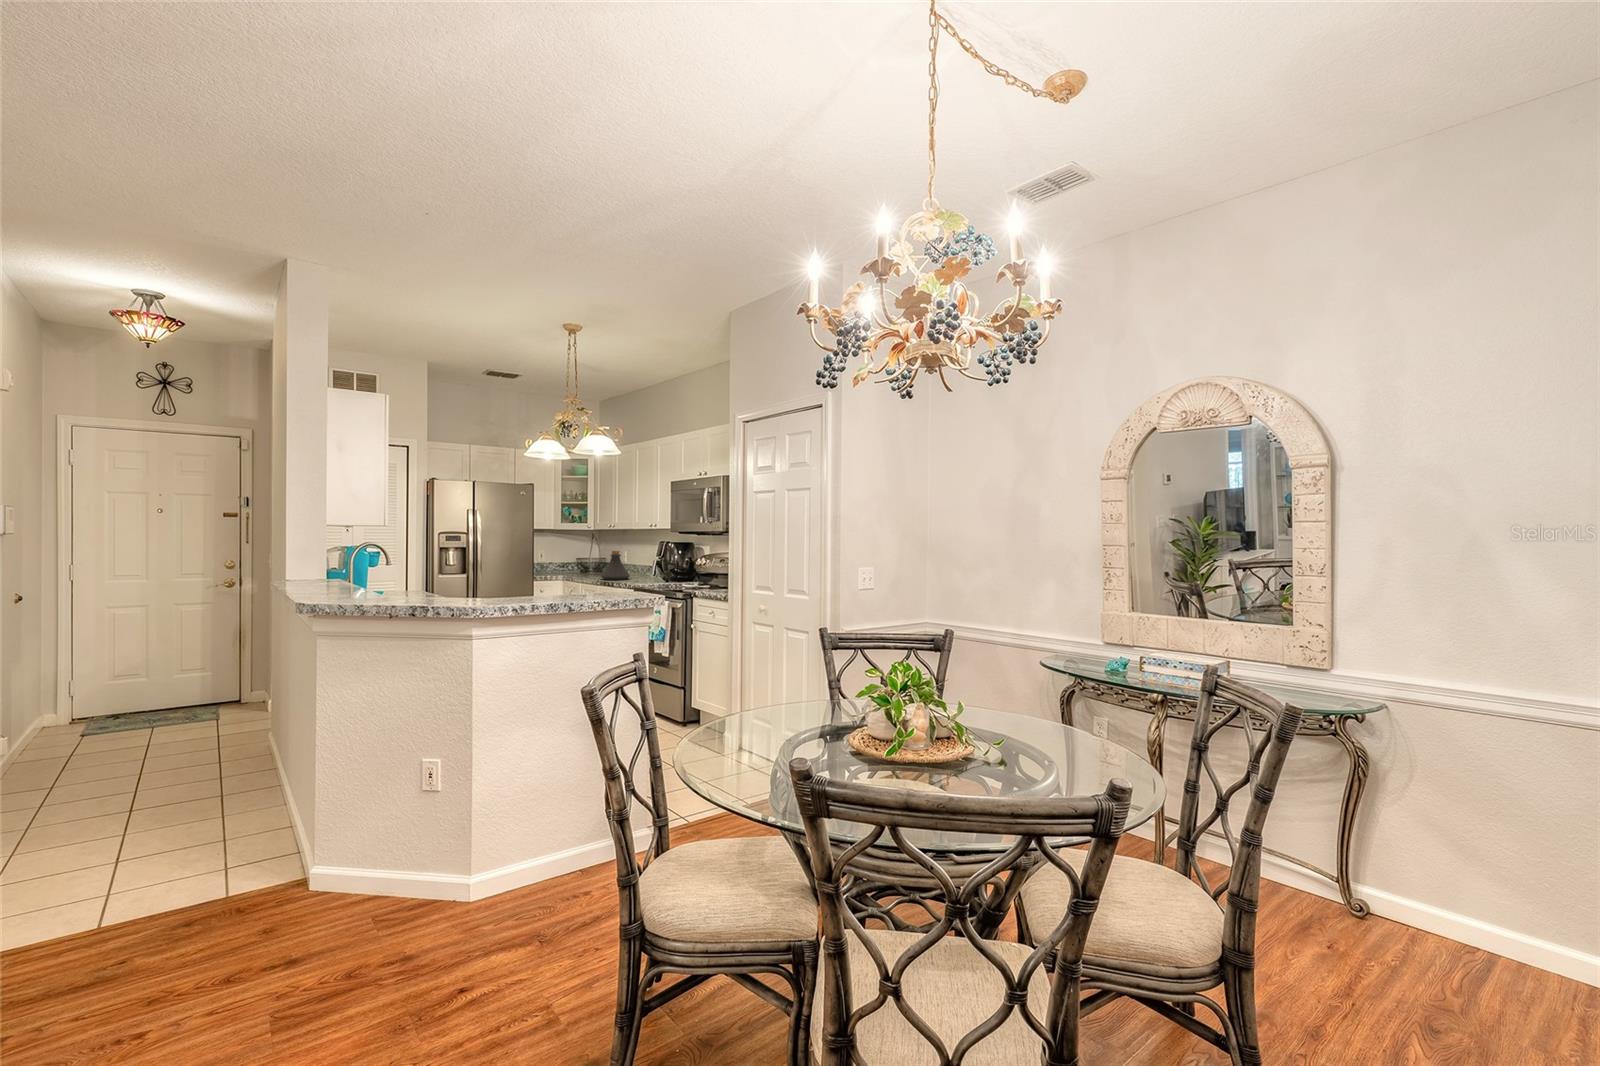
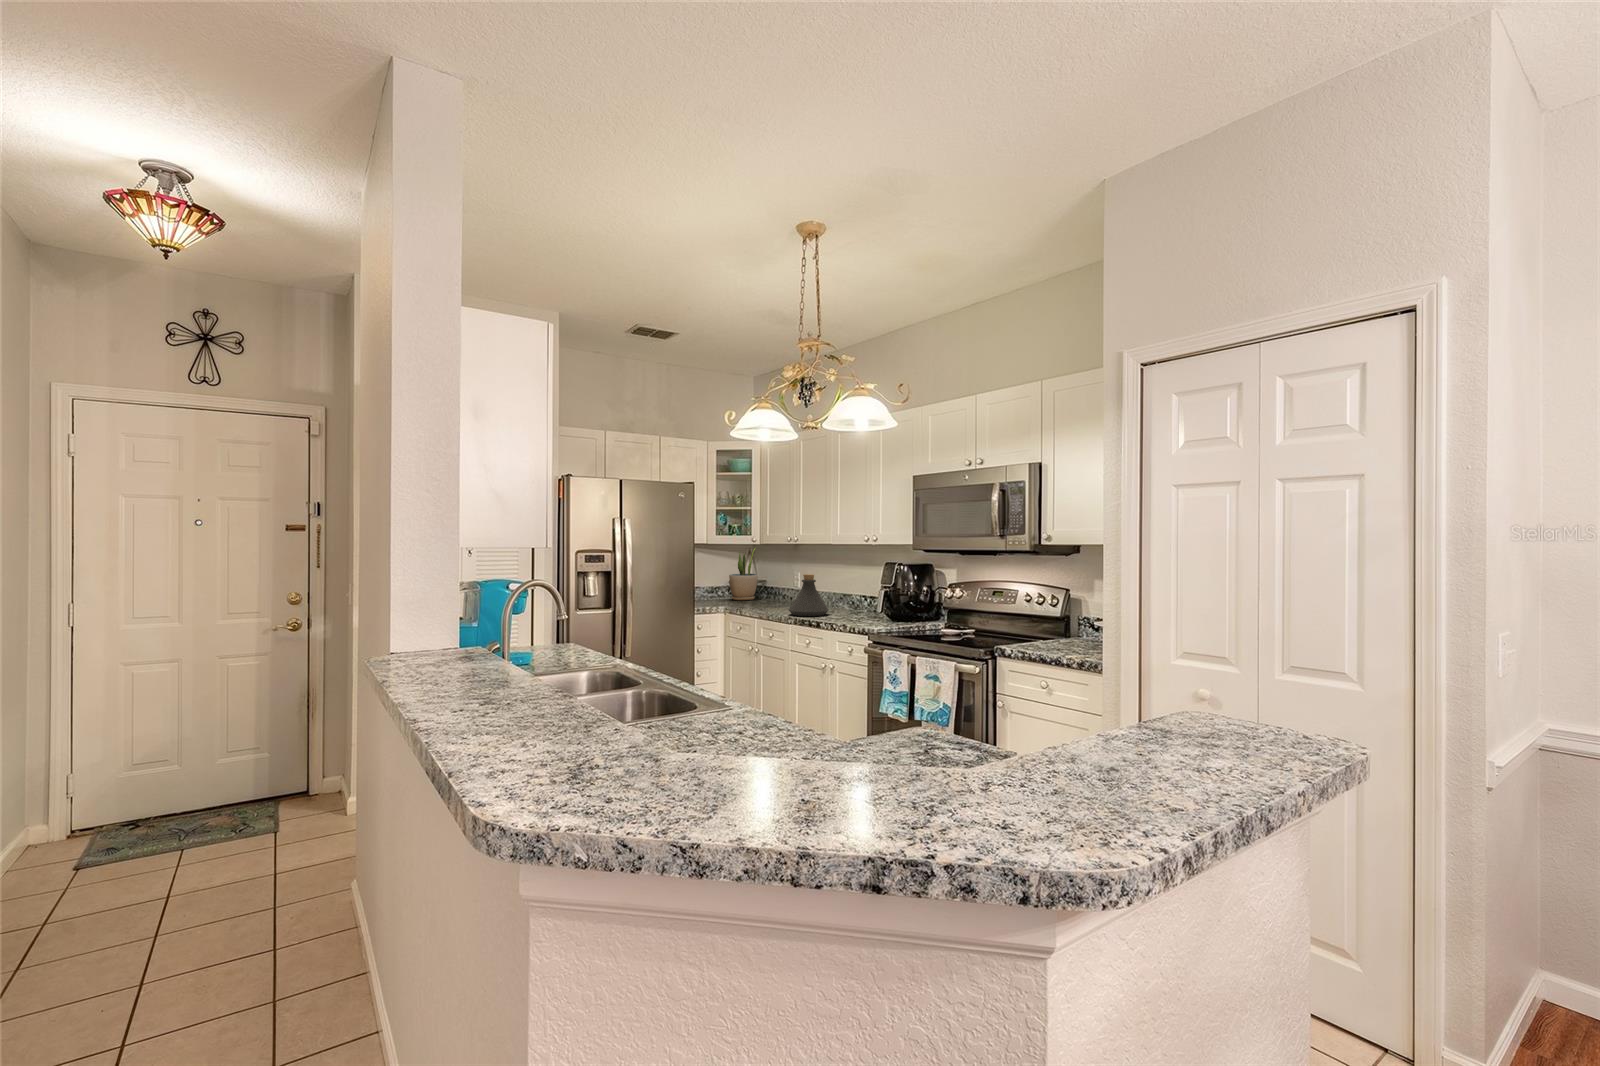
potted plant: none [573,532,594,571] -> present [729,549,757,600]

